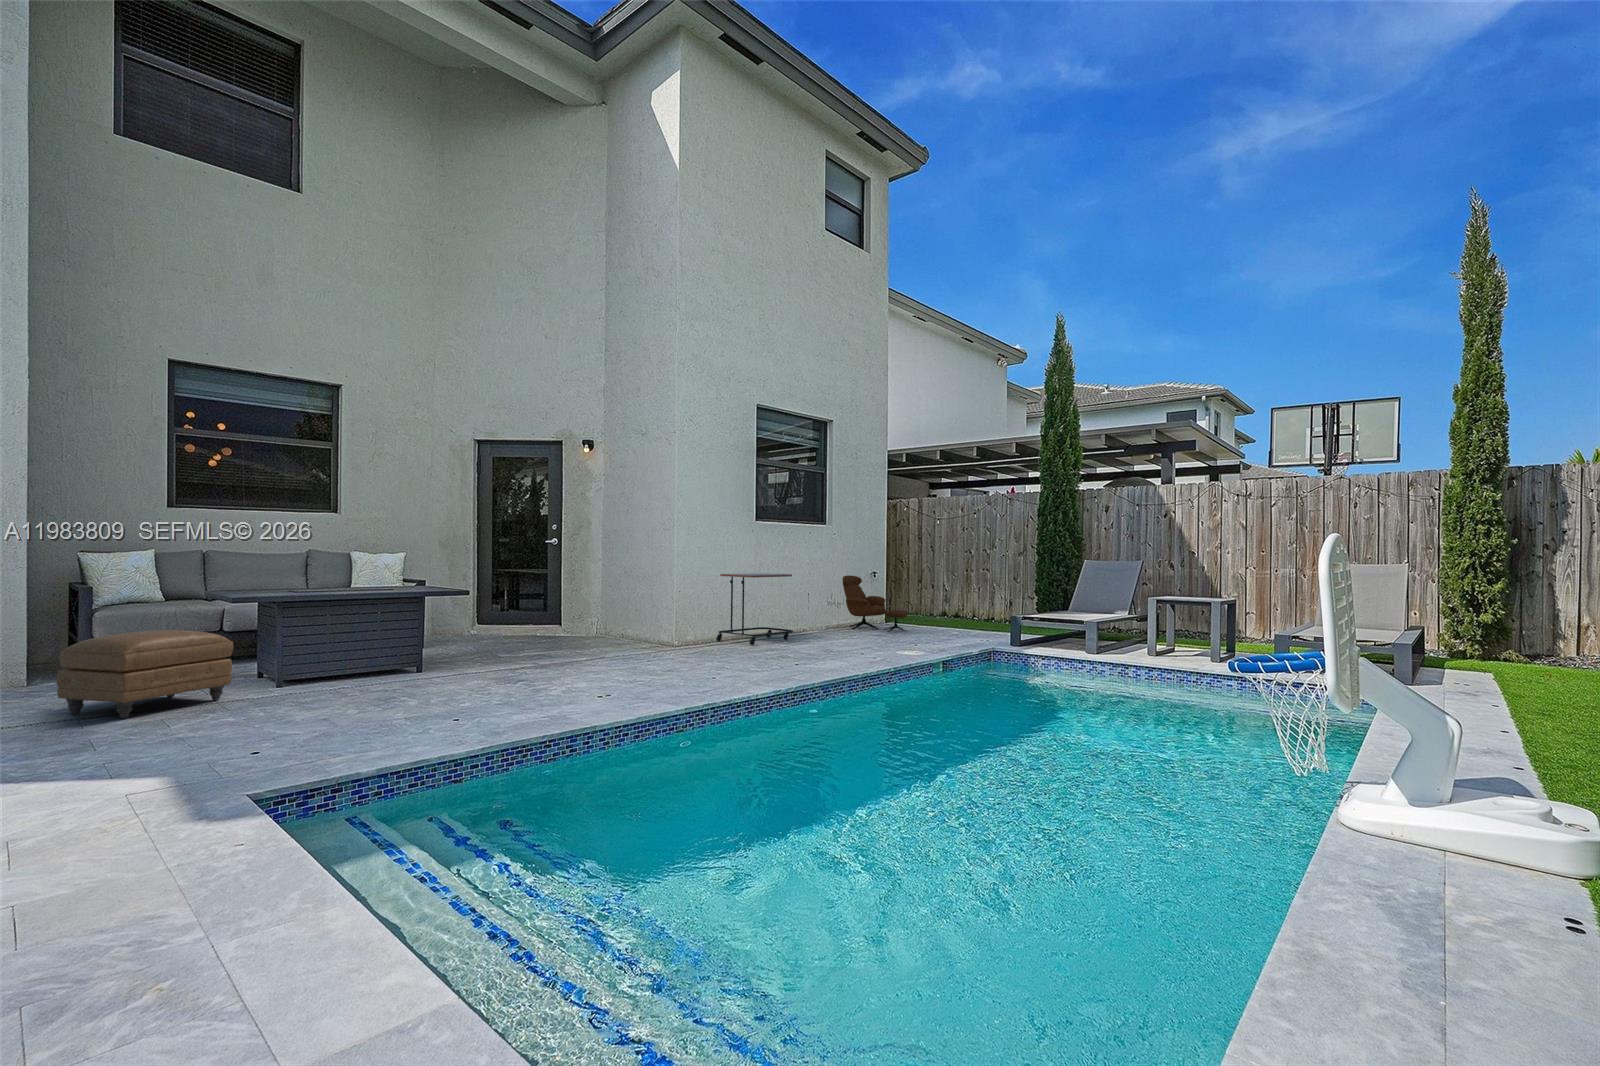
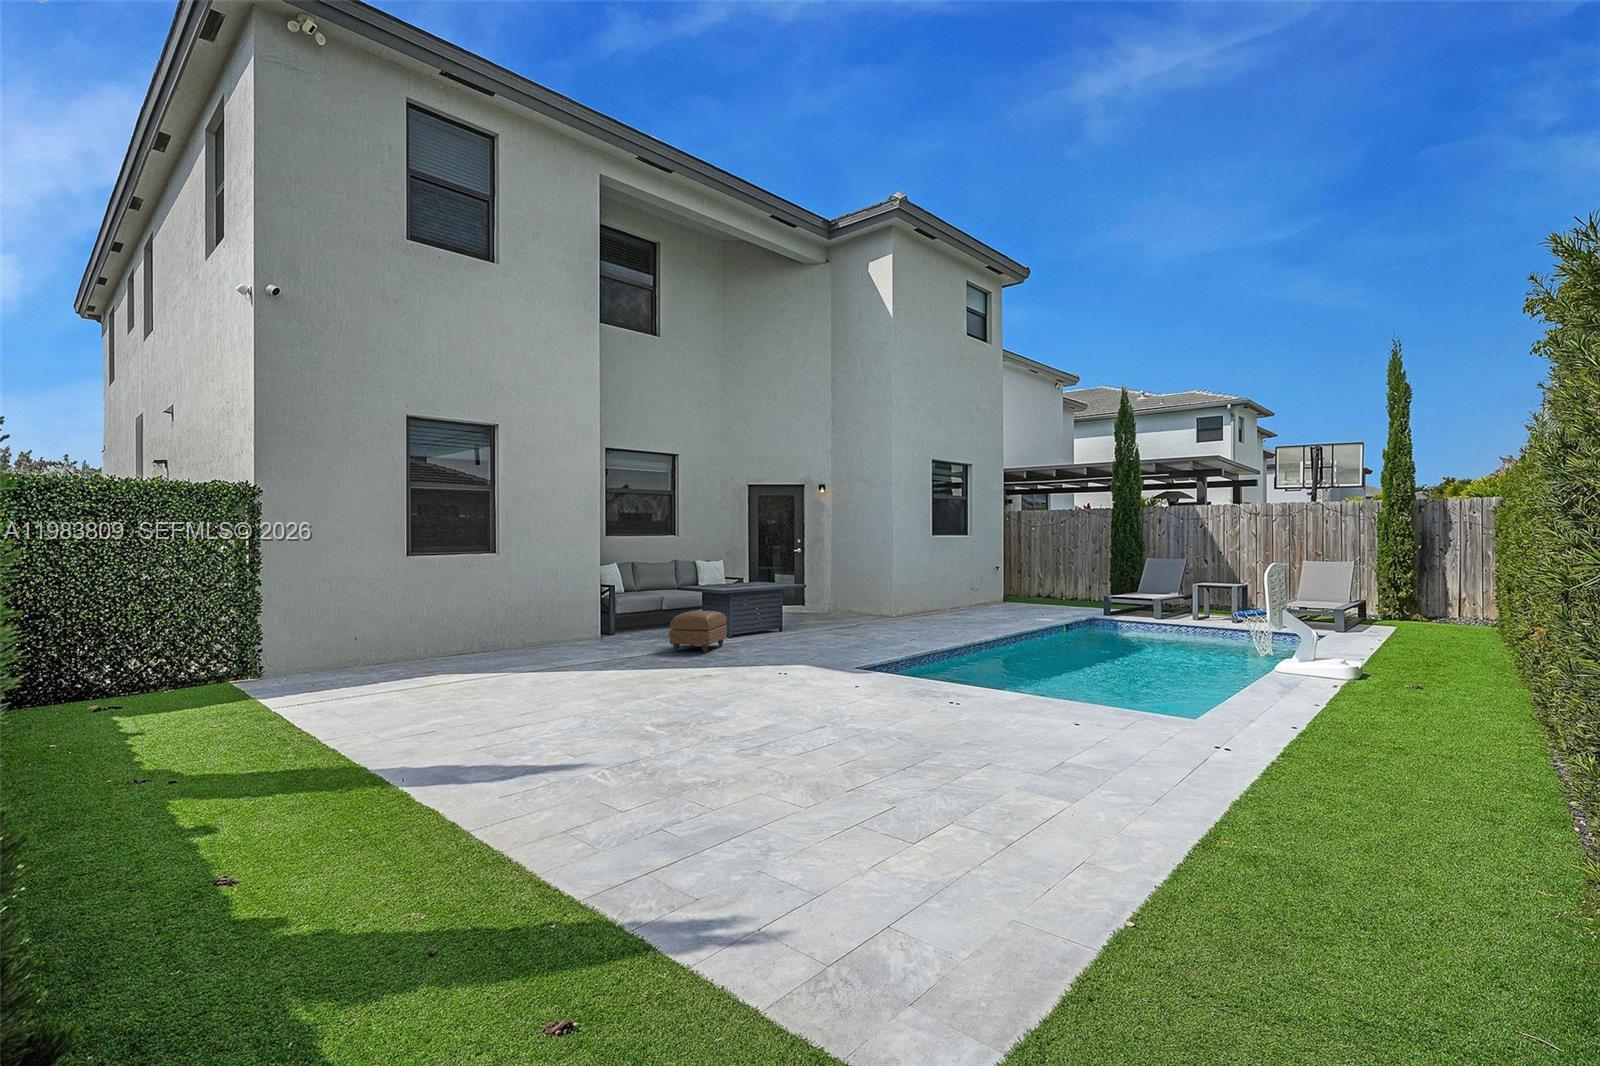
side table: present [716,573,793,645] -> none [914,571,961,617]
lounge chair: present [843,575,907,632] -> none [980,570,1029,608]

